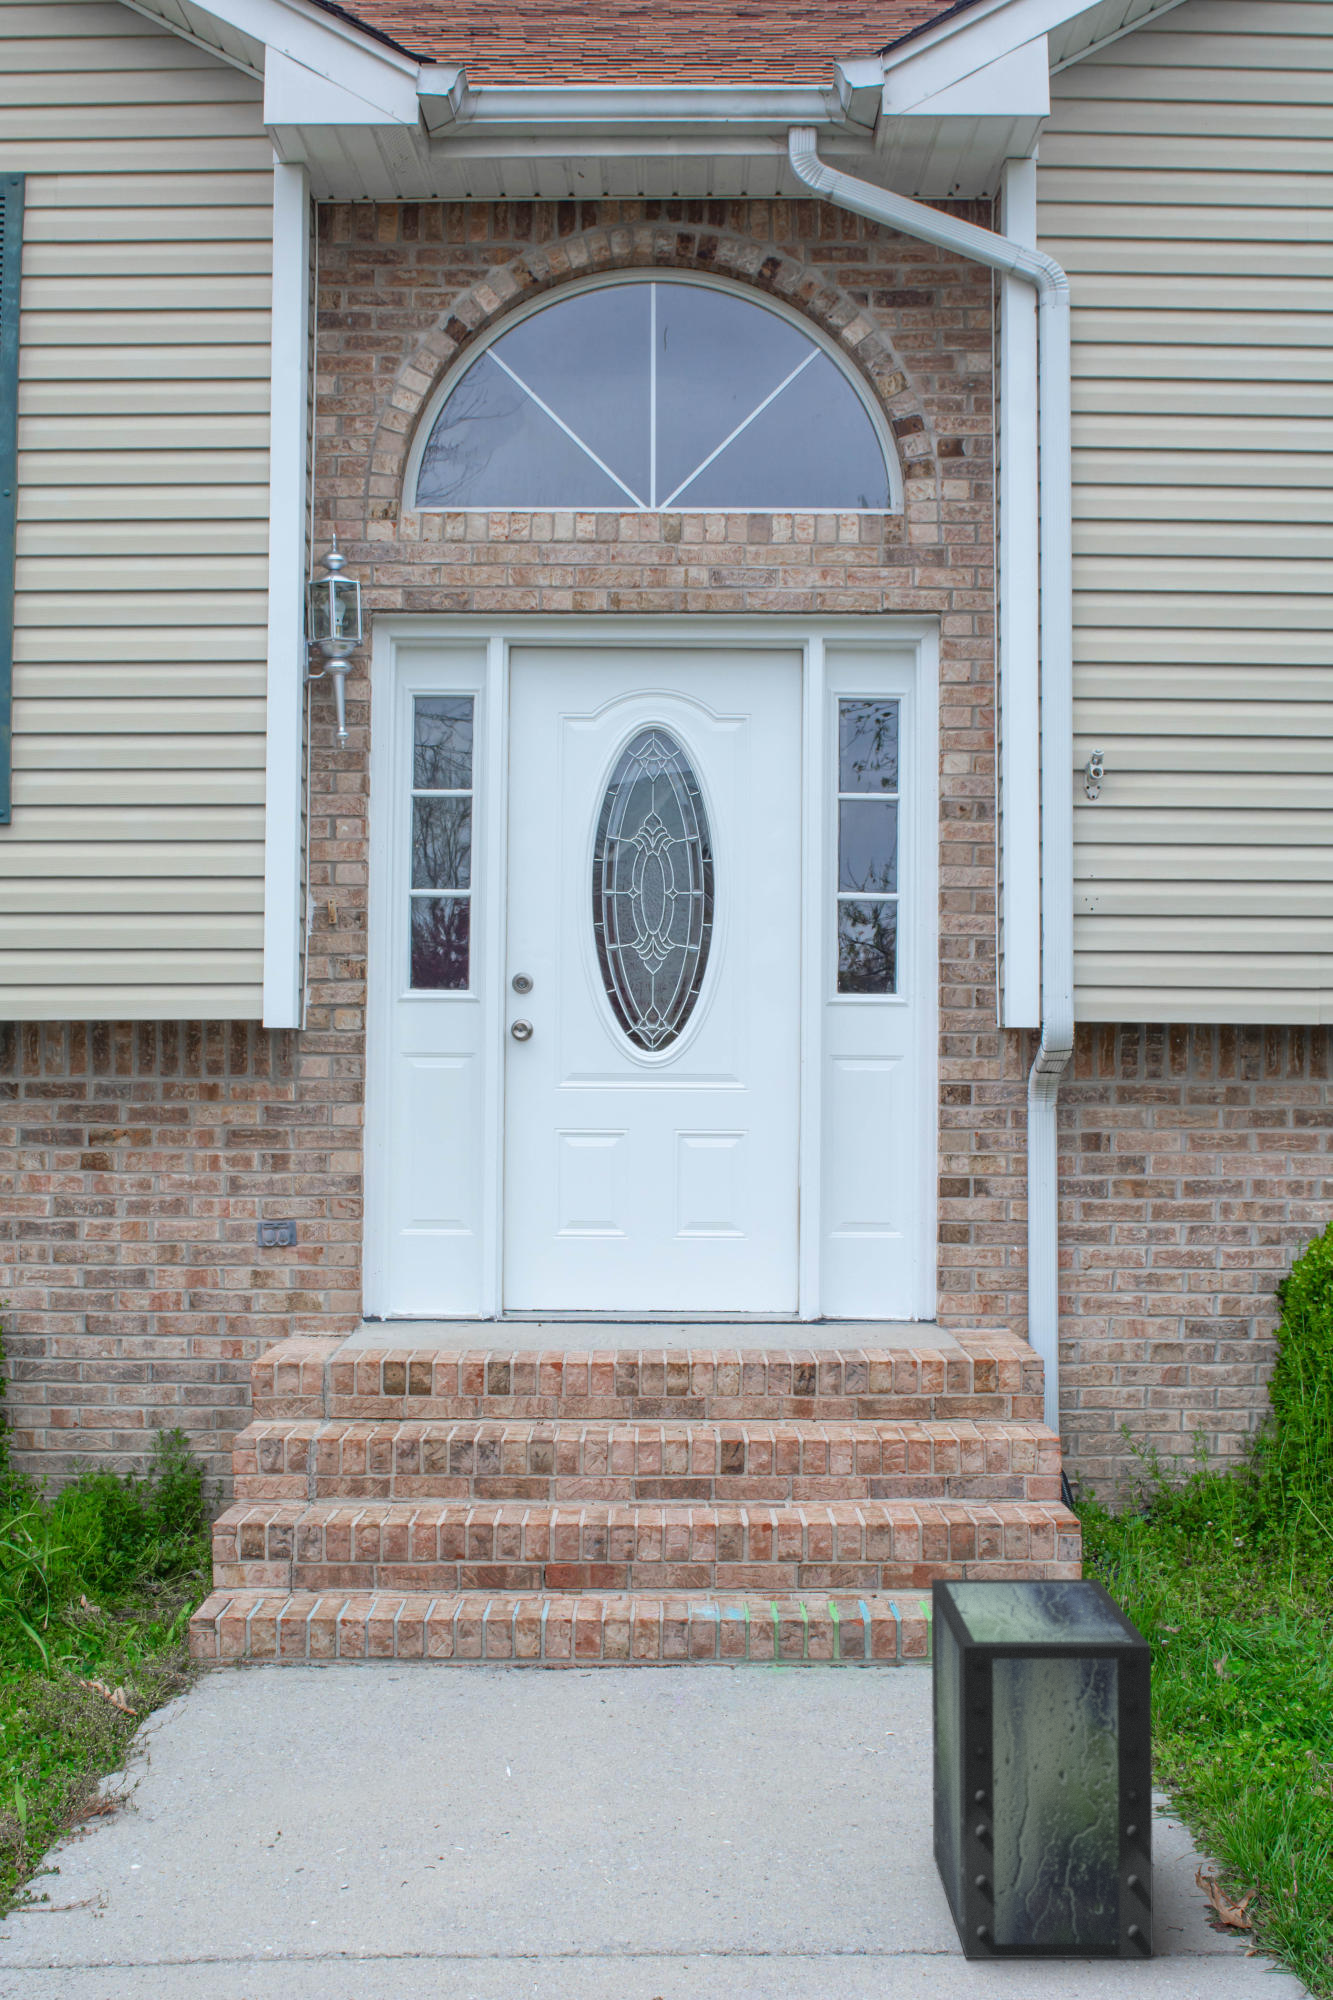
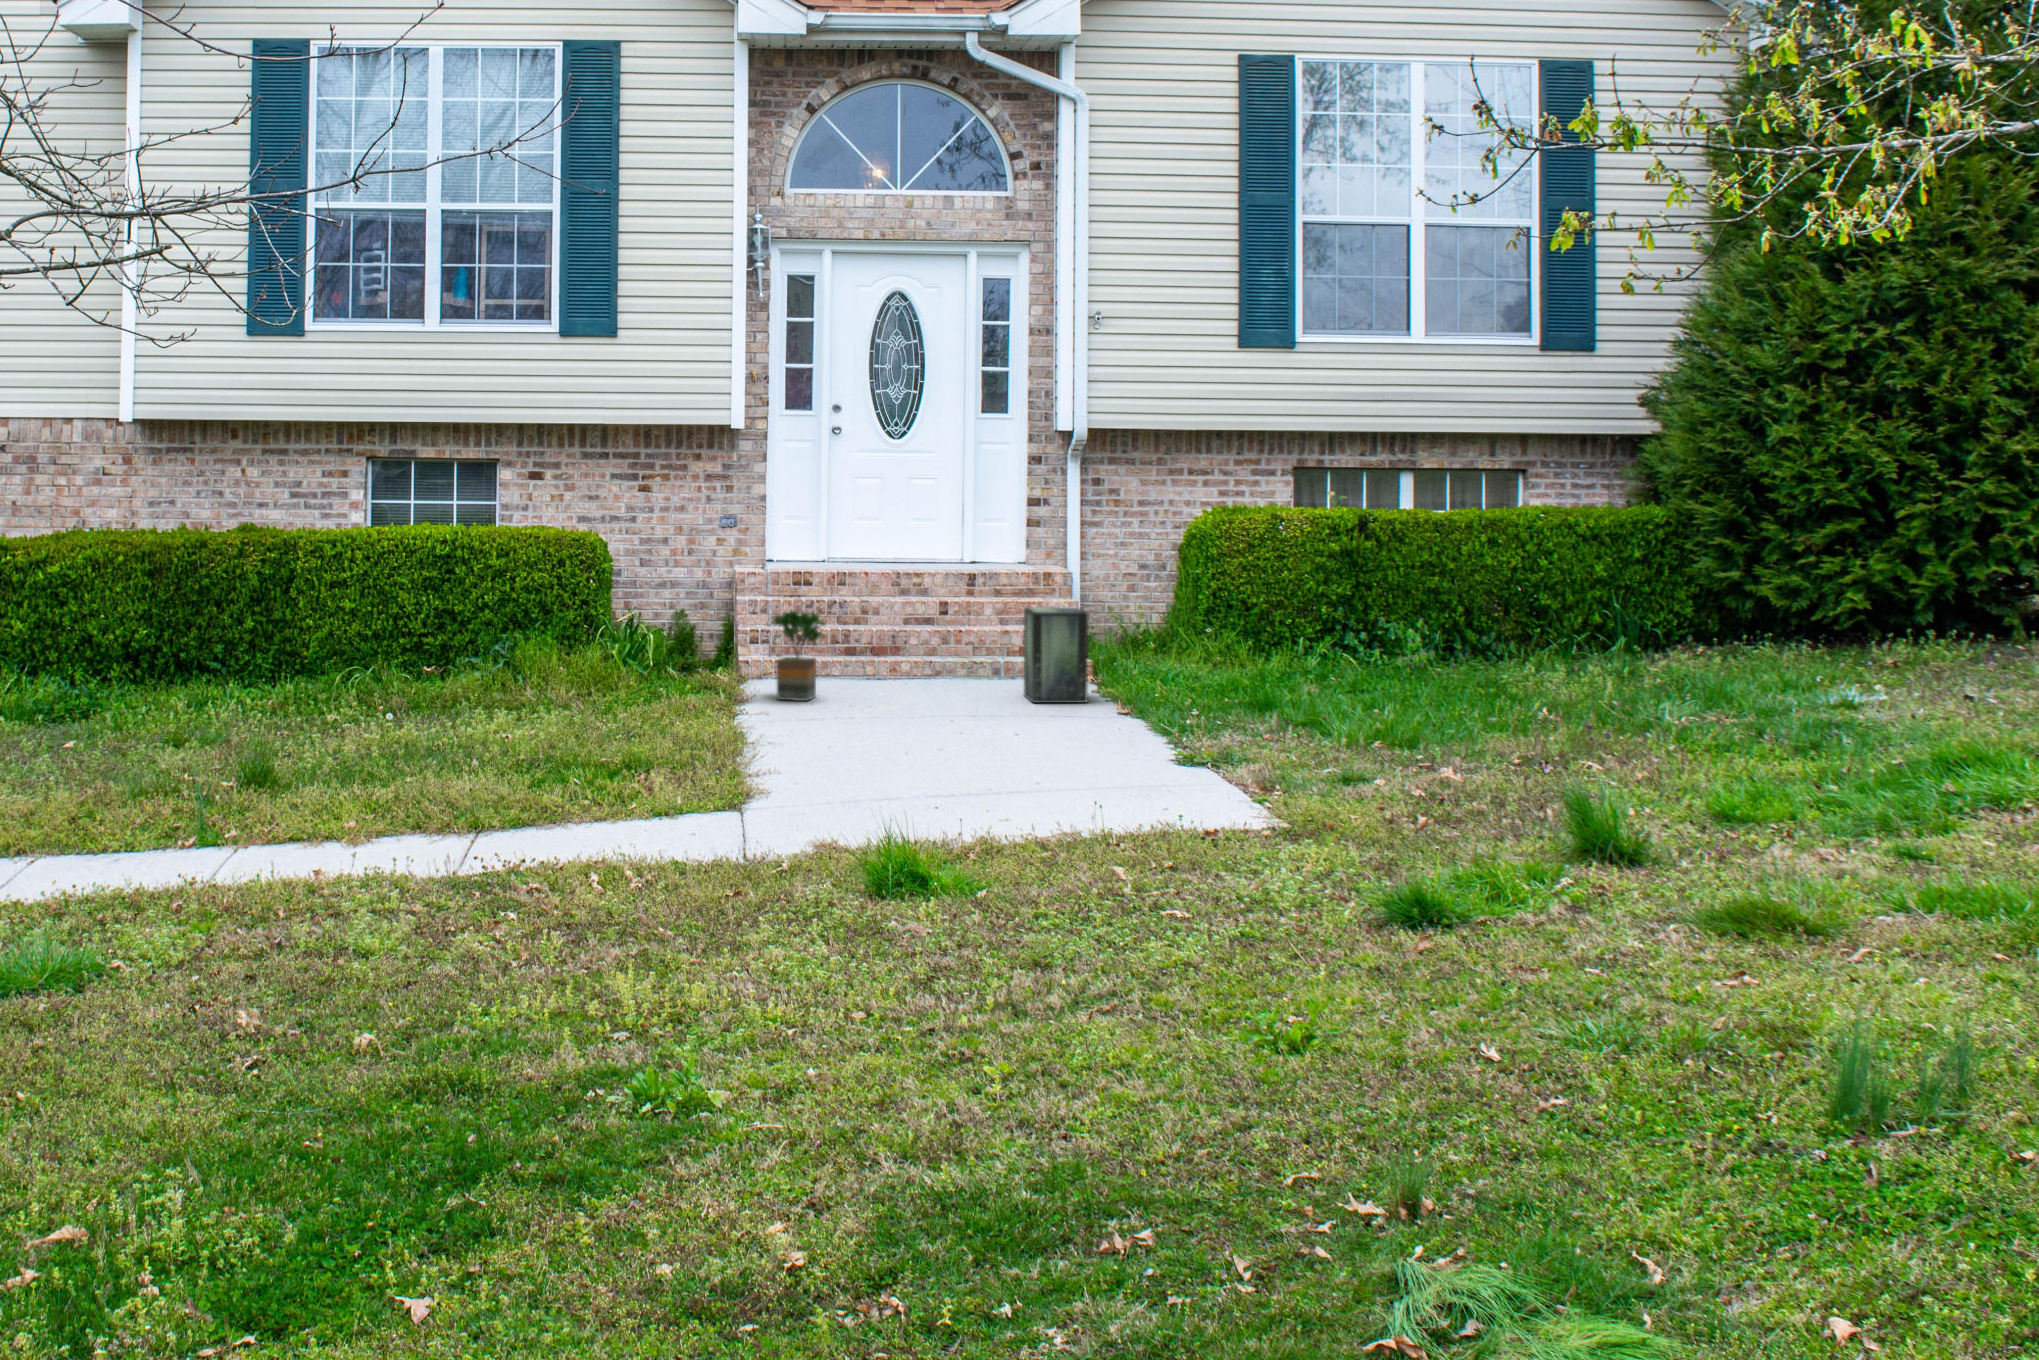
potted tree: none [123,1586,315,1919] -> present [772,610,826,701]

